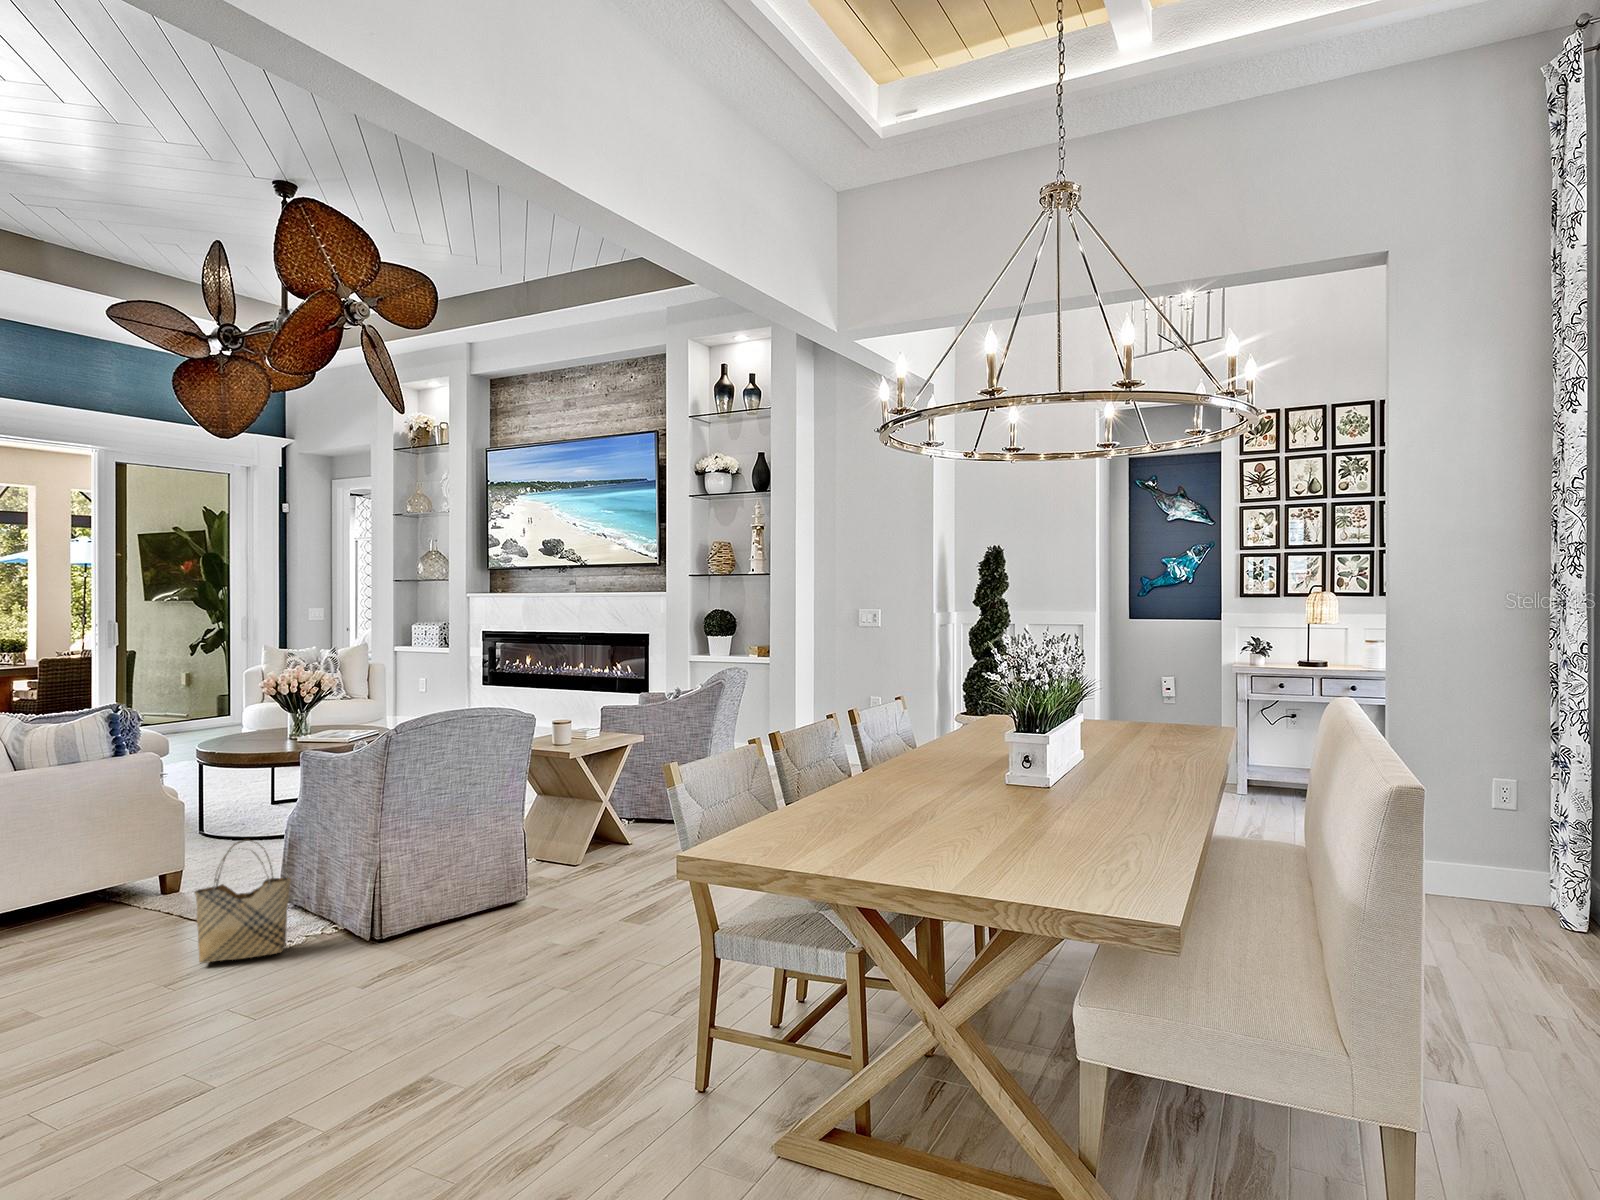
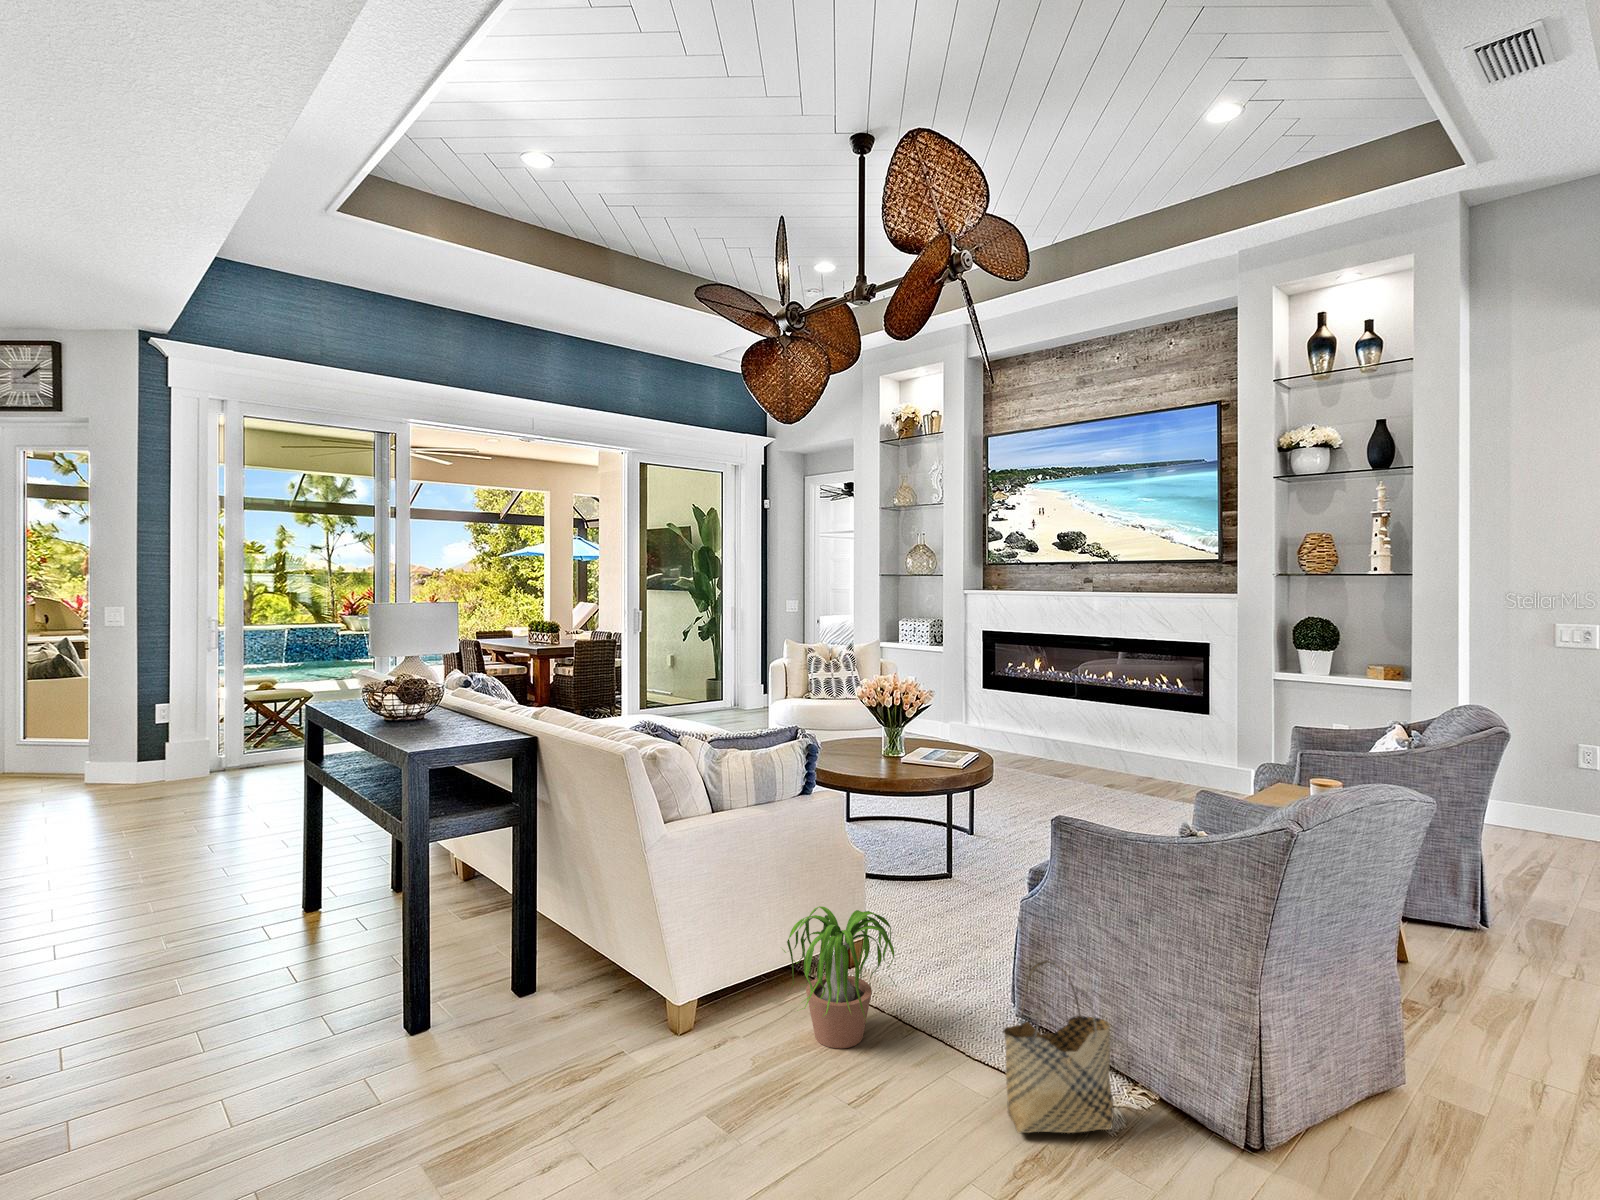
potted plant: none [40,829,176,941] -> present [782,906,899,1049]

